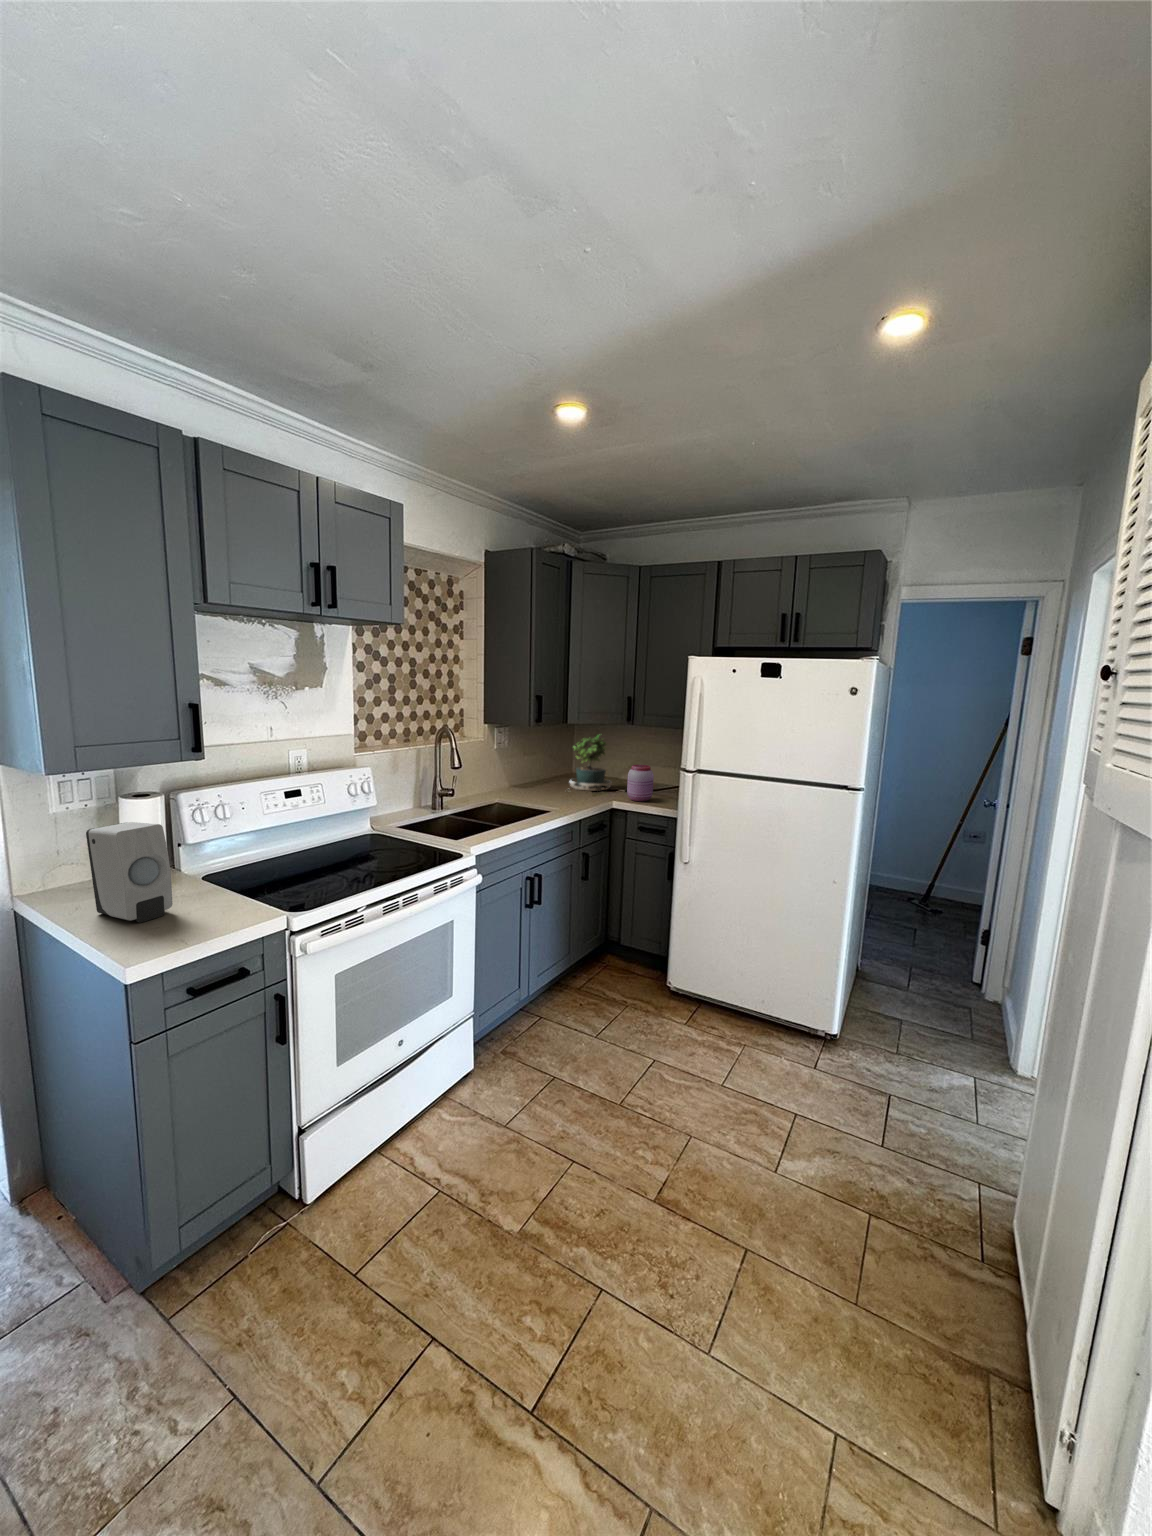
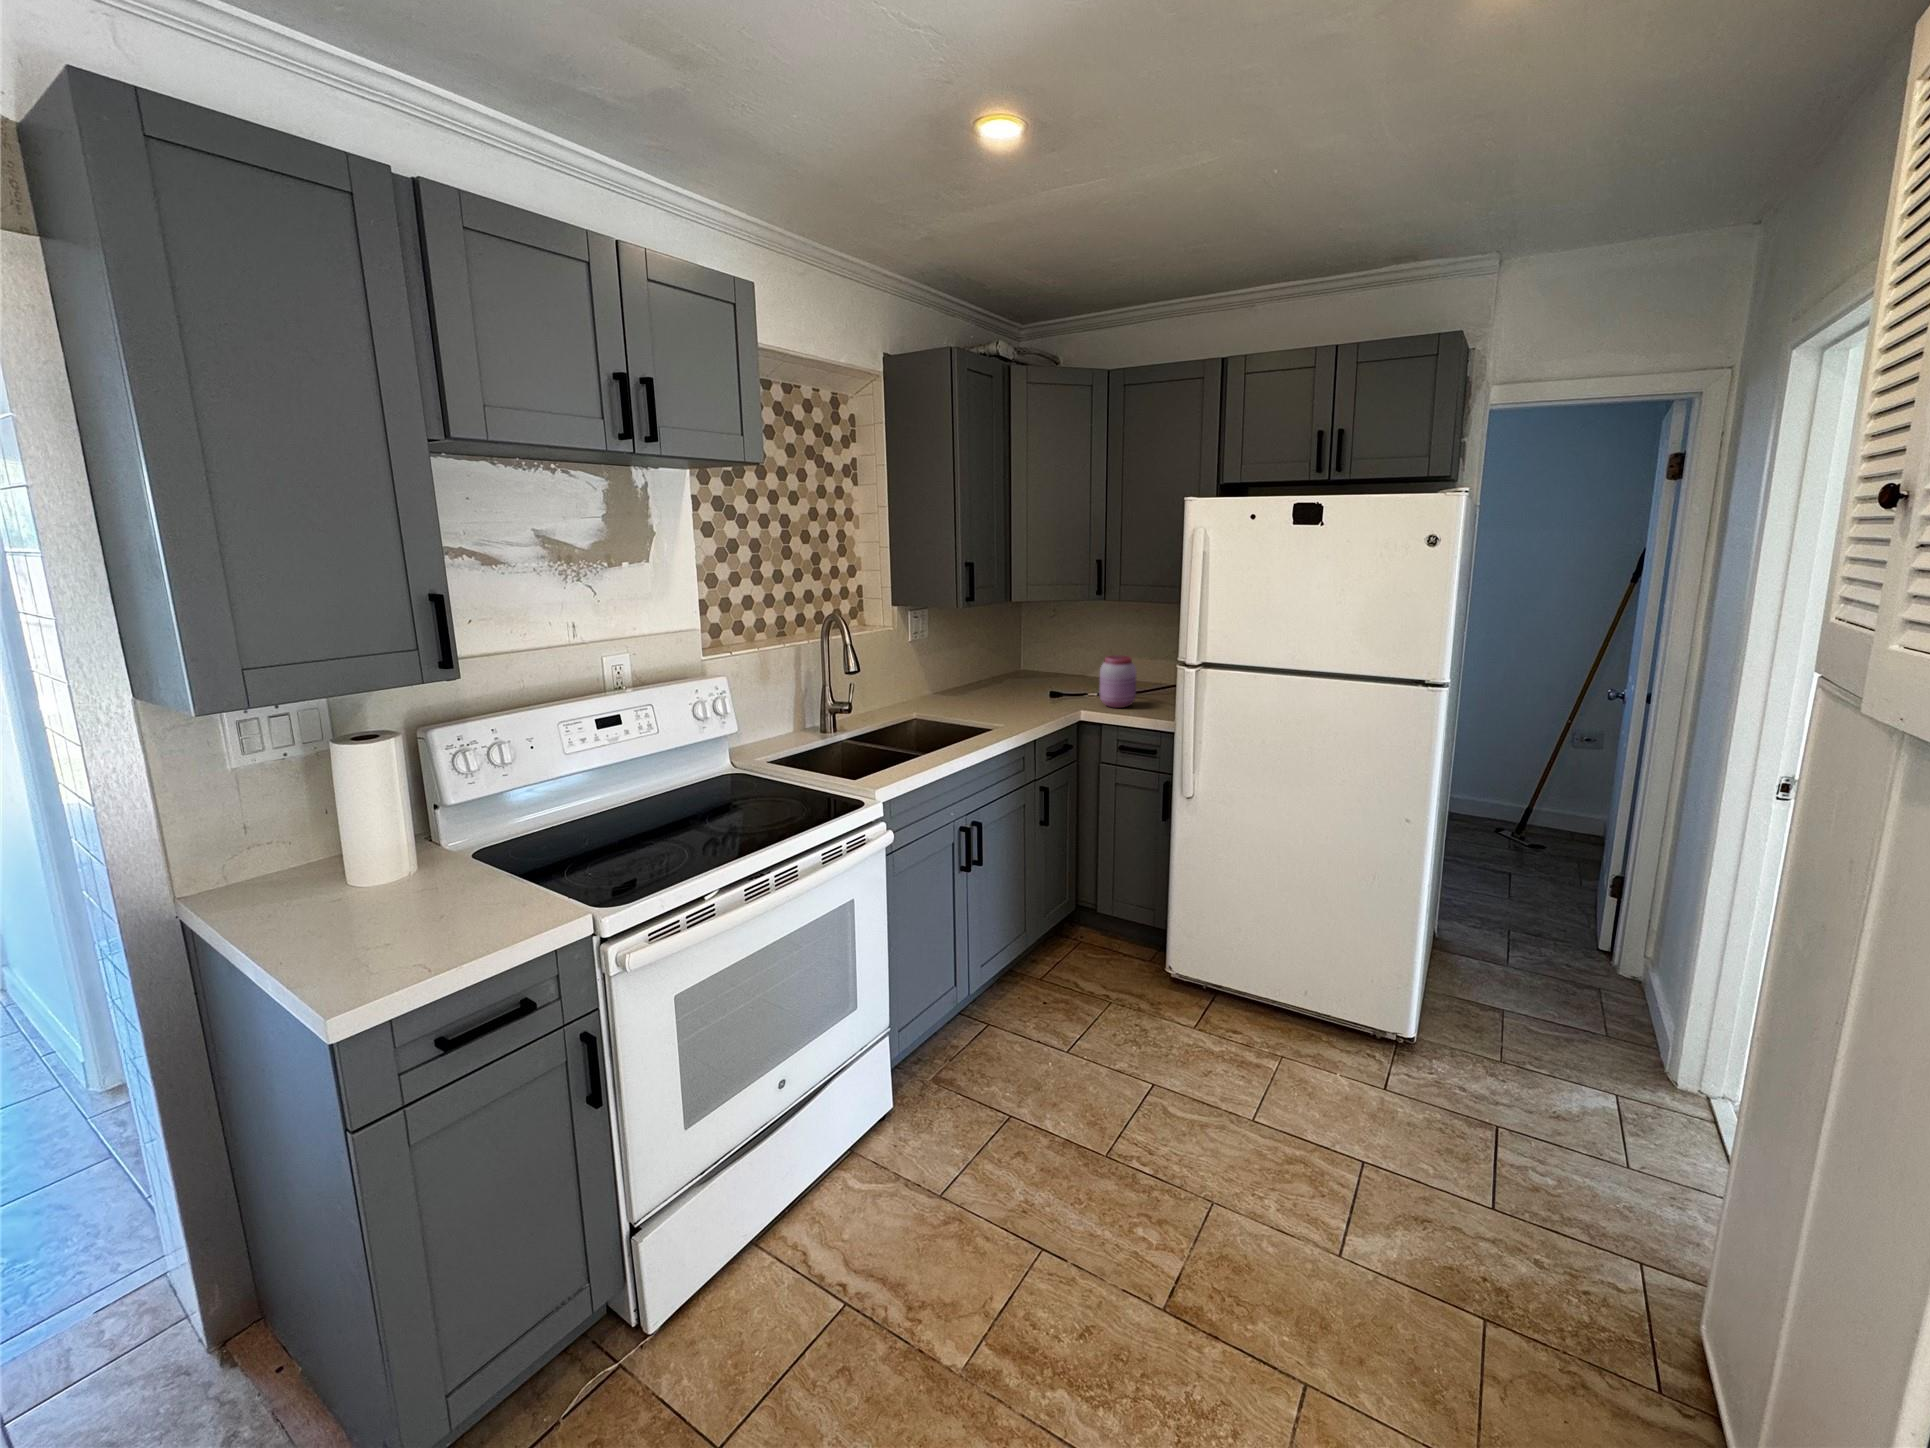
potted plant: present [570,735,612,791] -> none [1010,613,1078,697]
soap dispenser: present [86,822,173,922] -> none [271,780,414,937]

